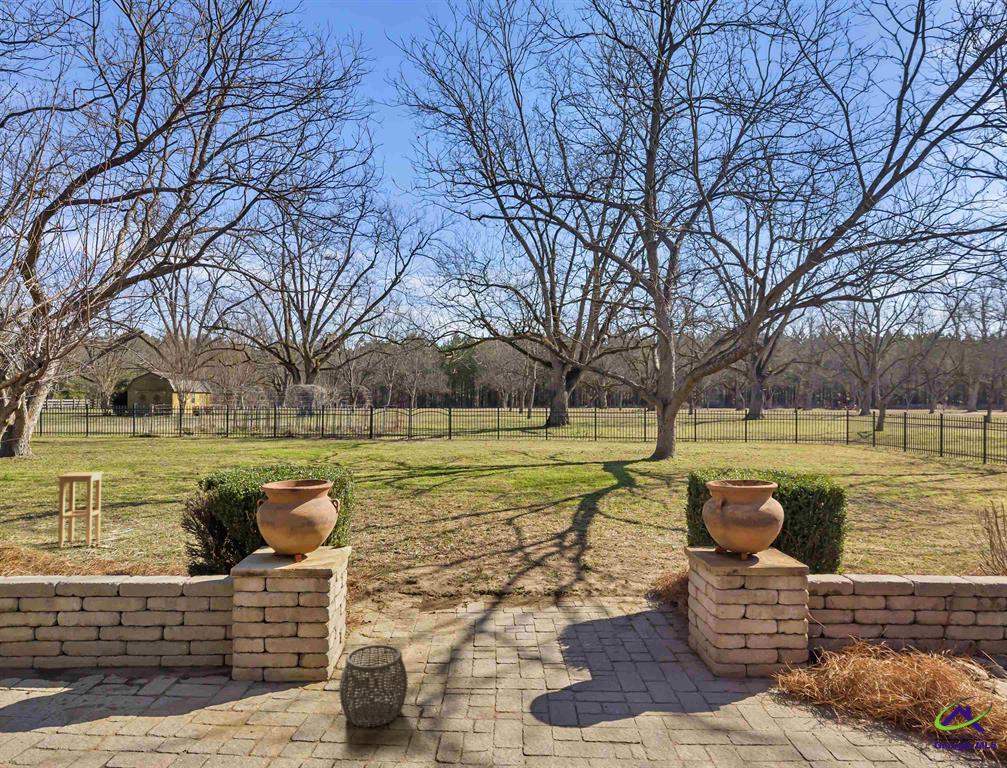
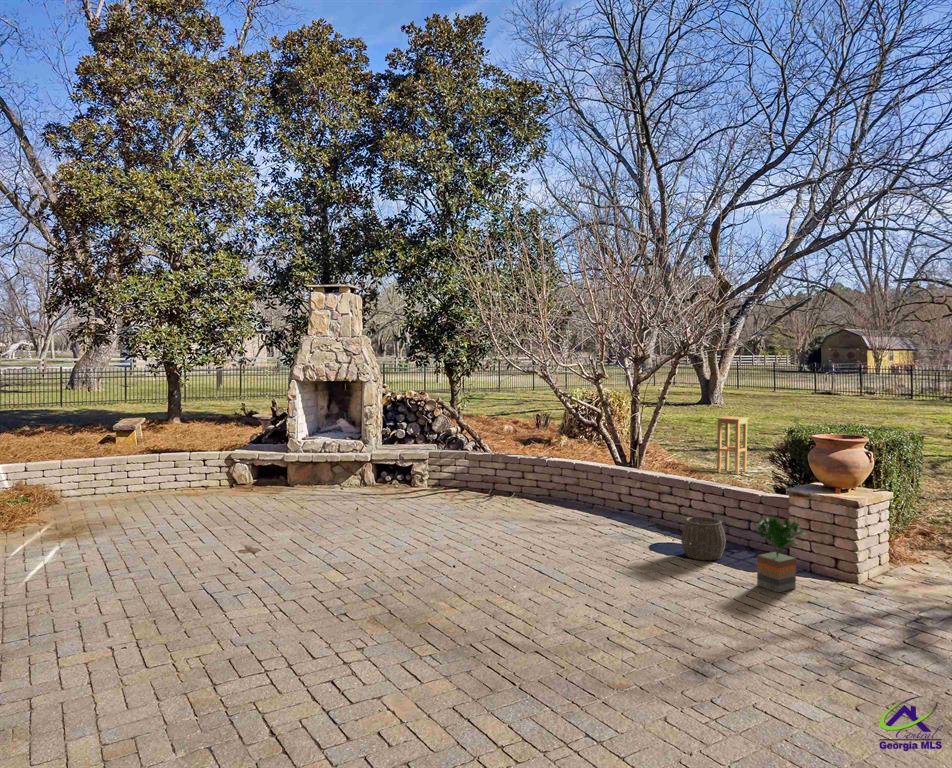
potted tree: none [204,621,274,736] -> present [757,518,804,593]
woven basket: present [339,645,408,727] -> present [681,516,726,560]

